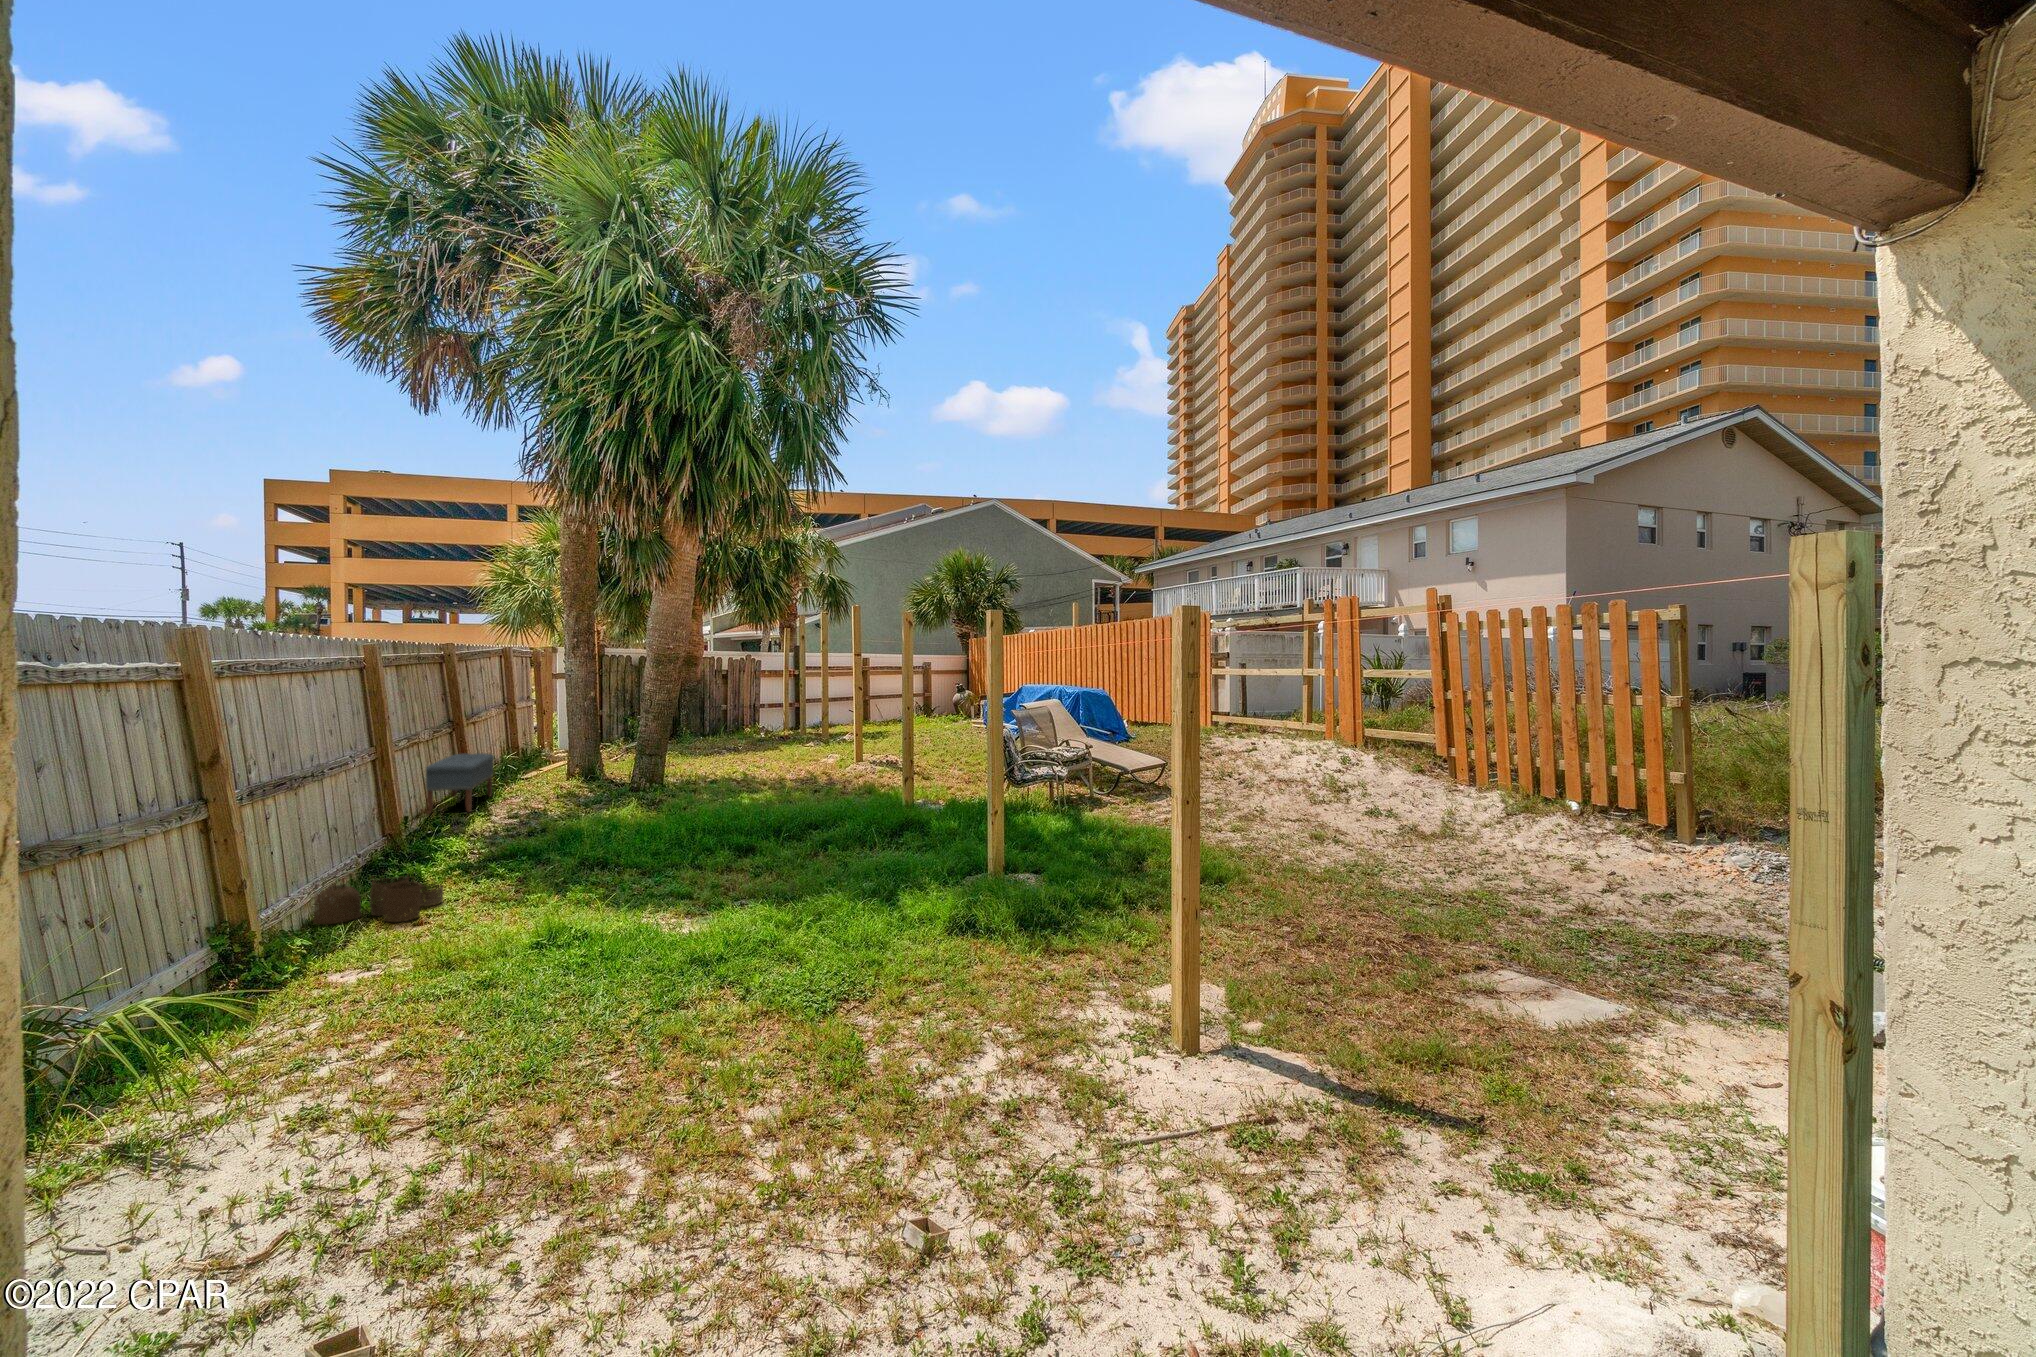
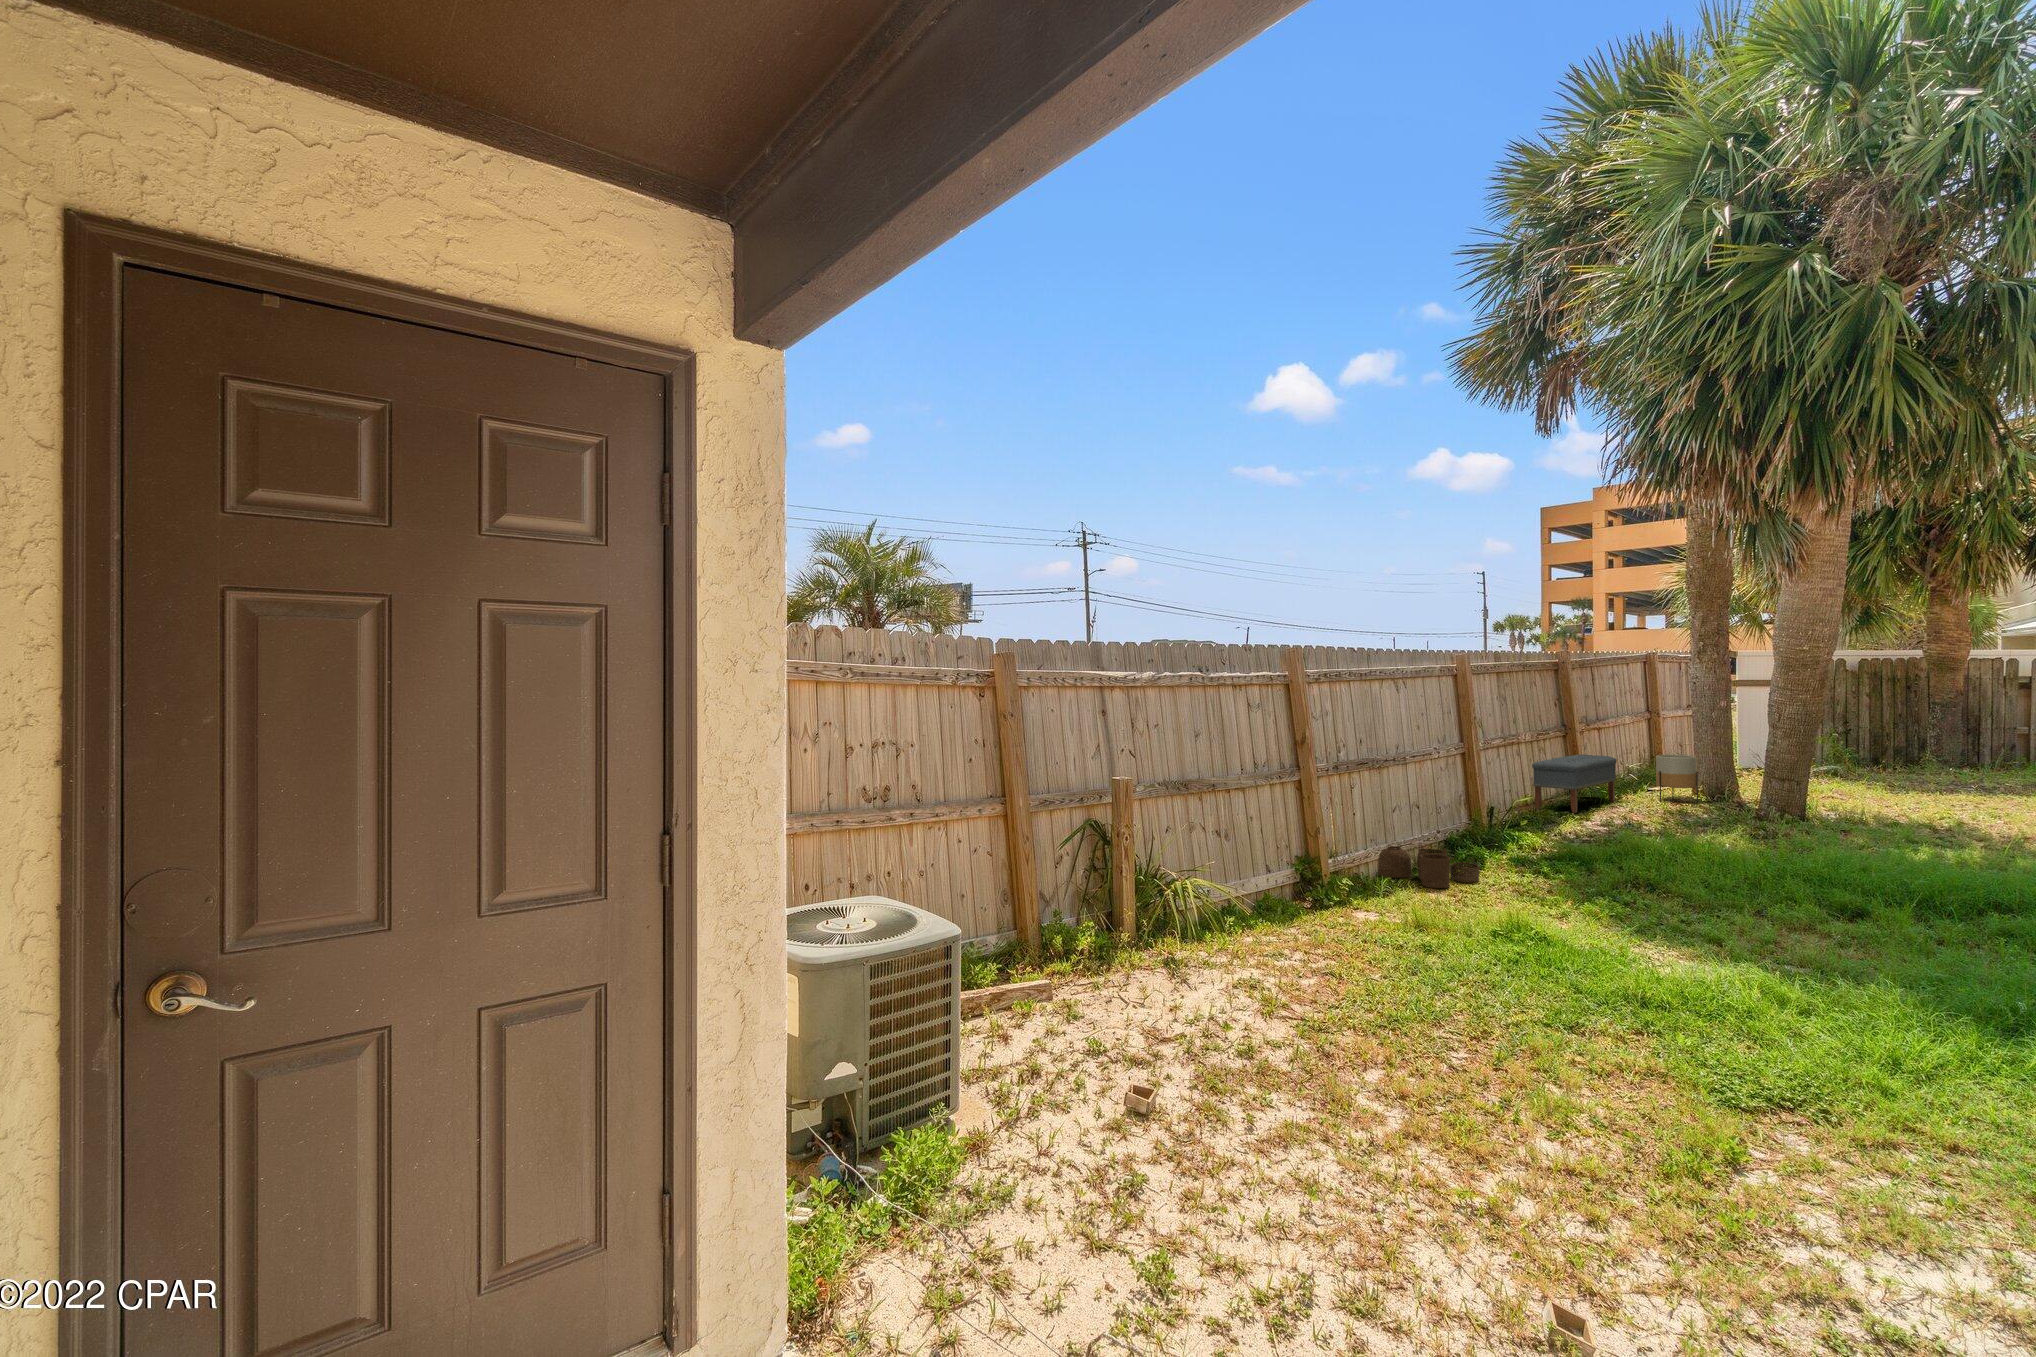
planter: none [524,747,559,791] -> present [1656,755,1698,804]

